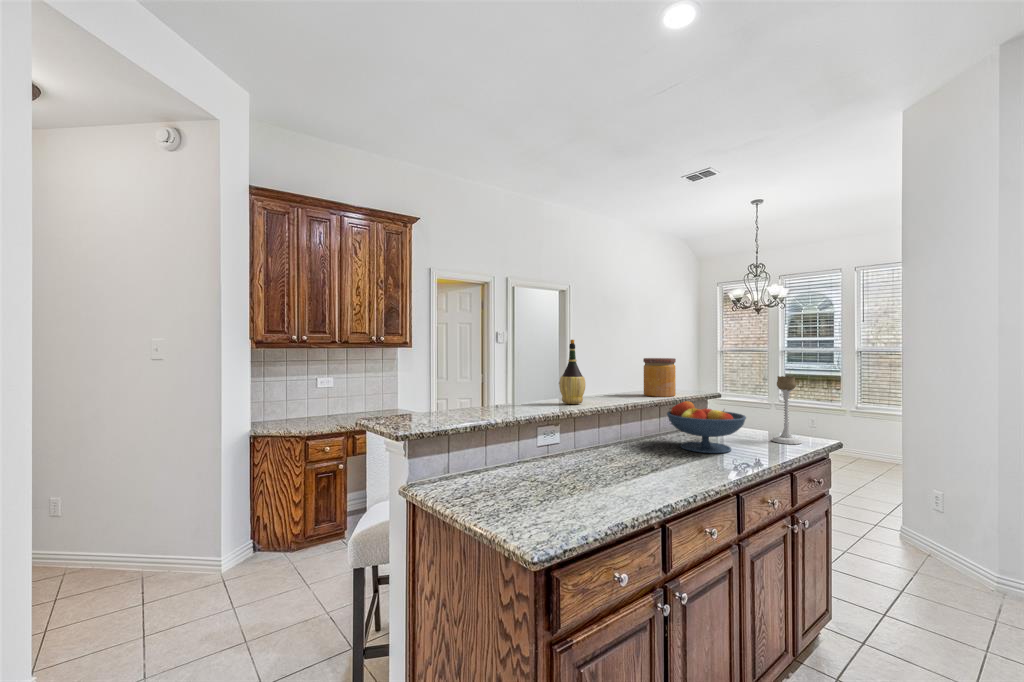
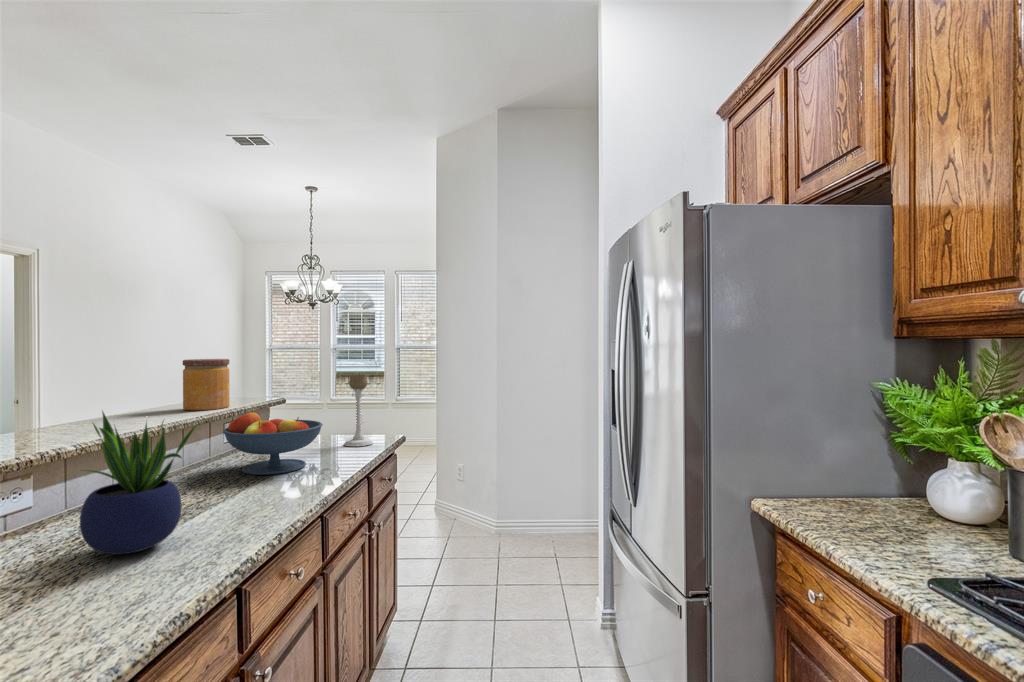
wine bottle: present [559,340,585,404] -> none [31,334,86,437]
potted plant: none [575,388,642,482] -> present [80,411,195,554]

